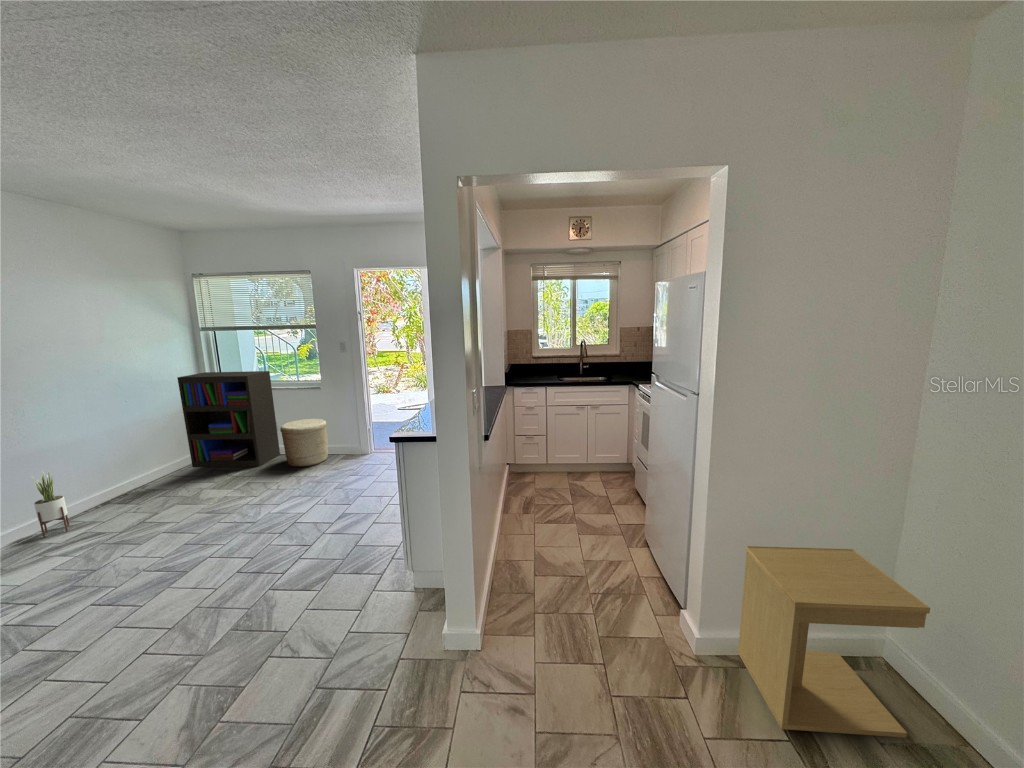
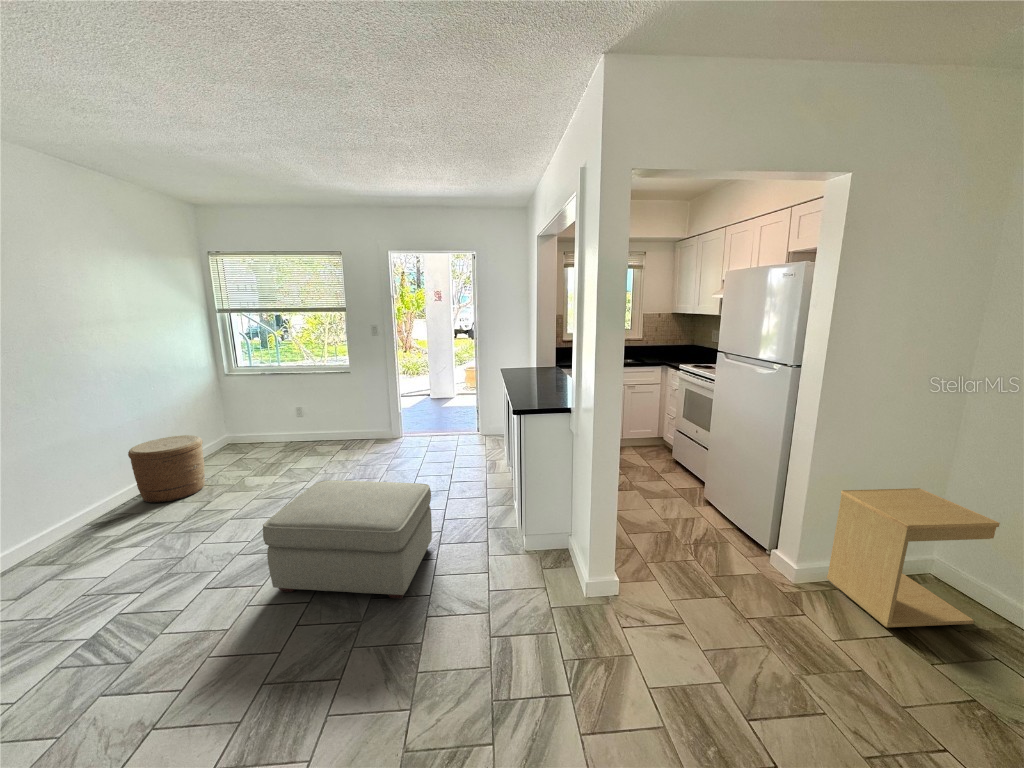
bookshelf: present [177,371,280,467] -> none [199,355,305,457]
woven basket: present [280,419,328,467] -> present [128,435,205,503]
potted plant: present [32,470,69,537] -> none [82,459,118,532]
ottoman: none [129,501,325,632] -> present [263,480,432,599]

